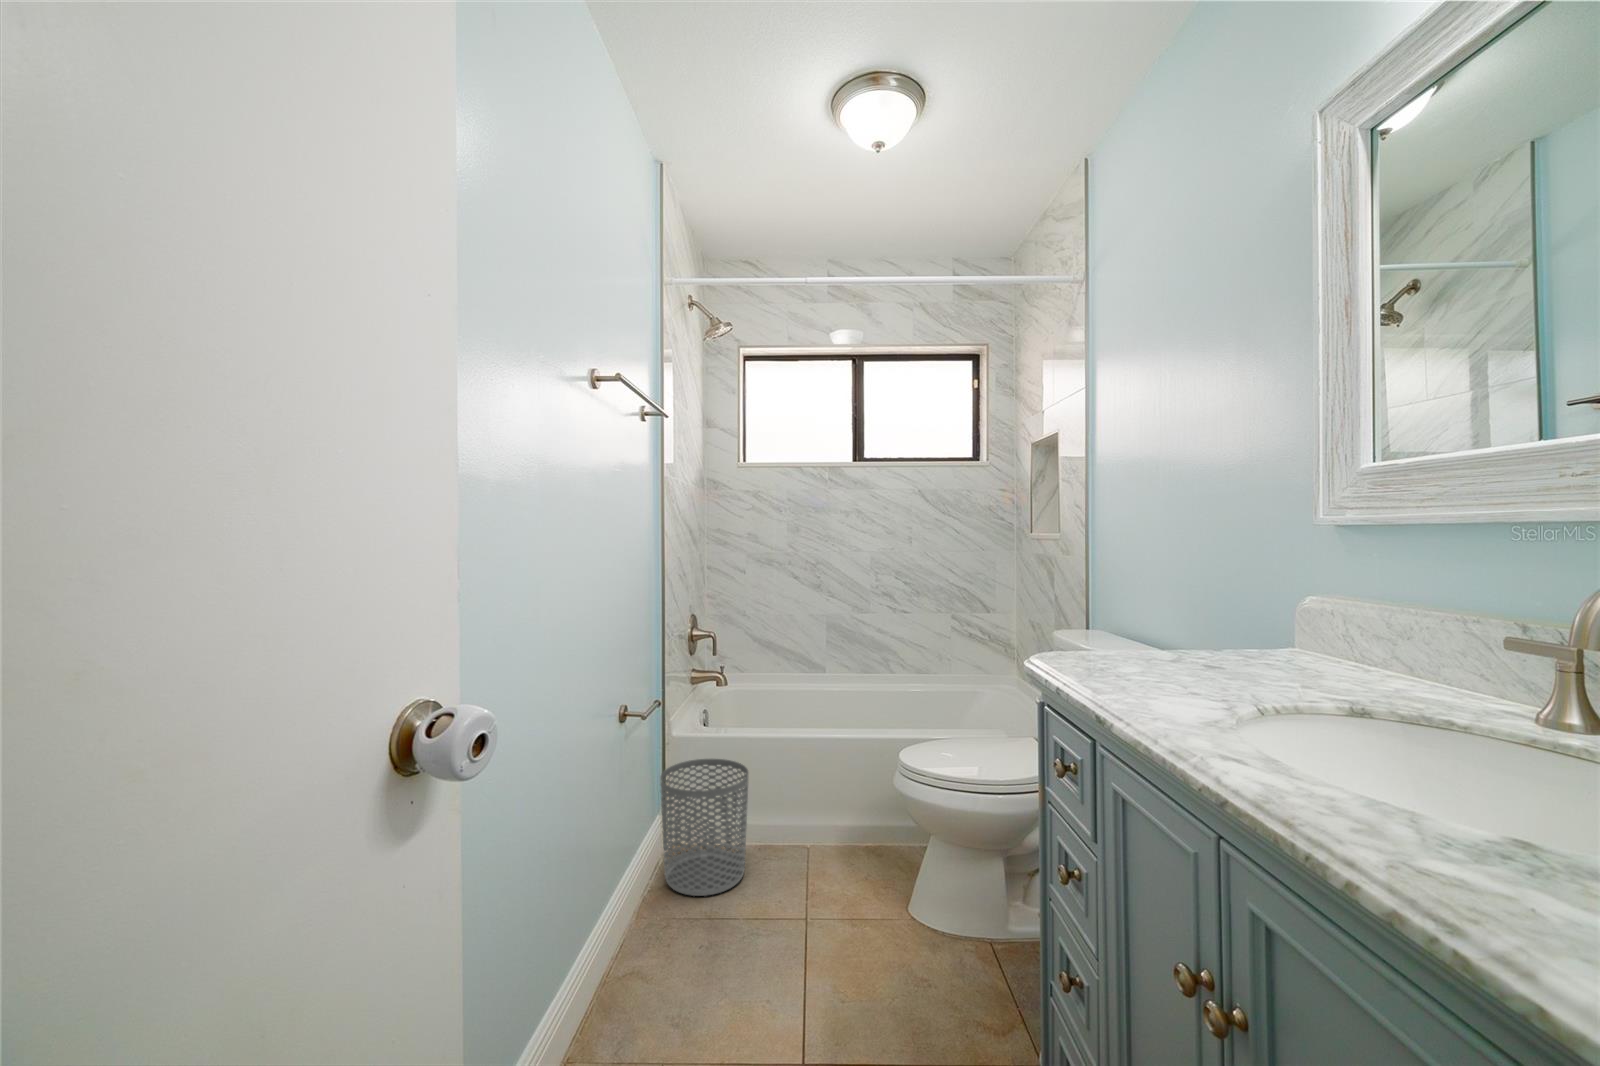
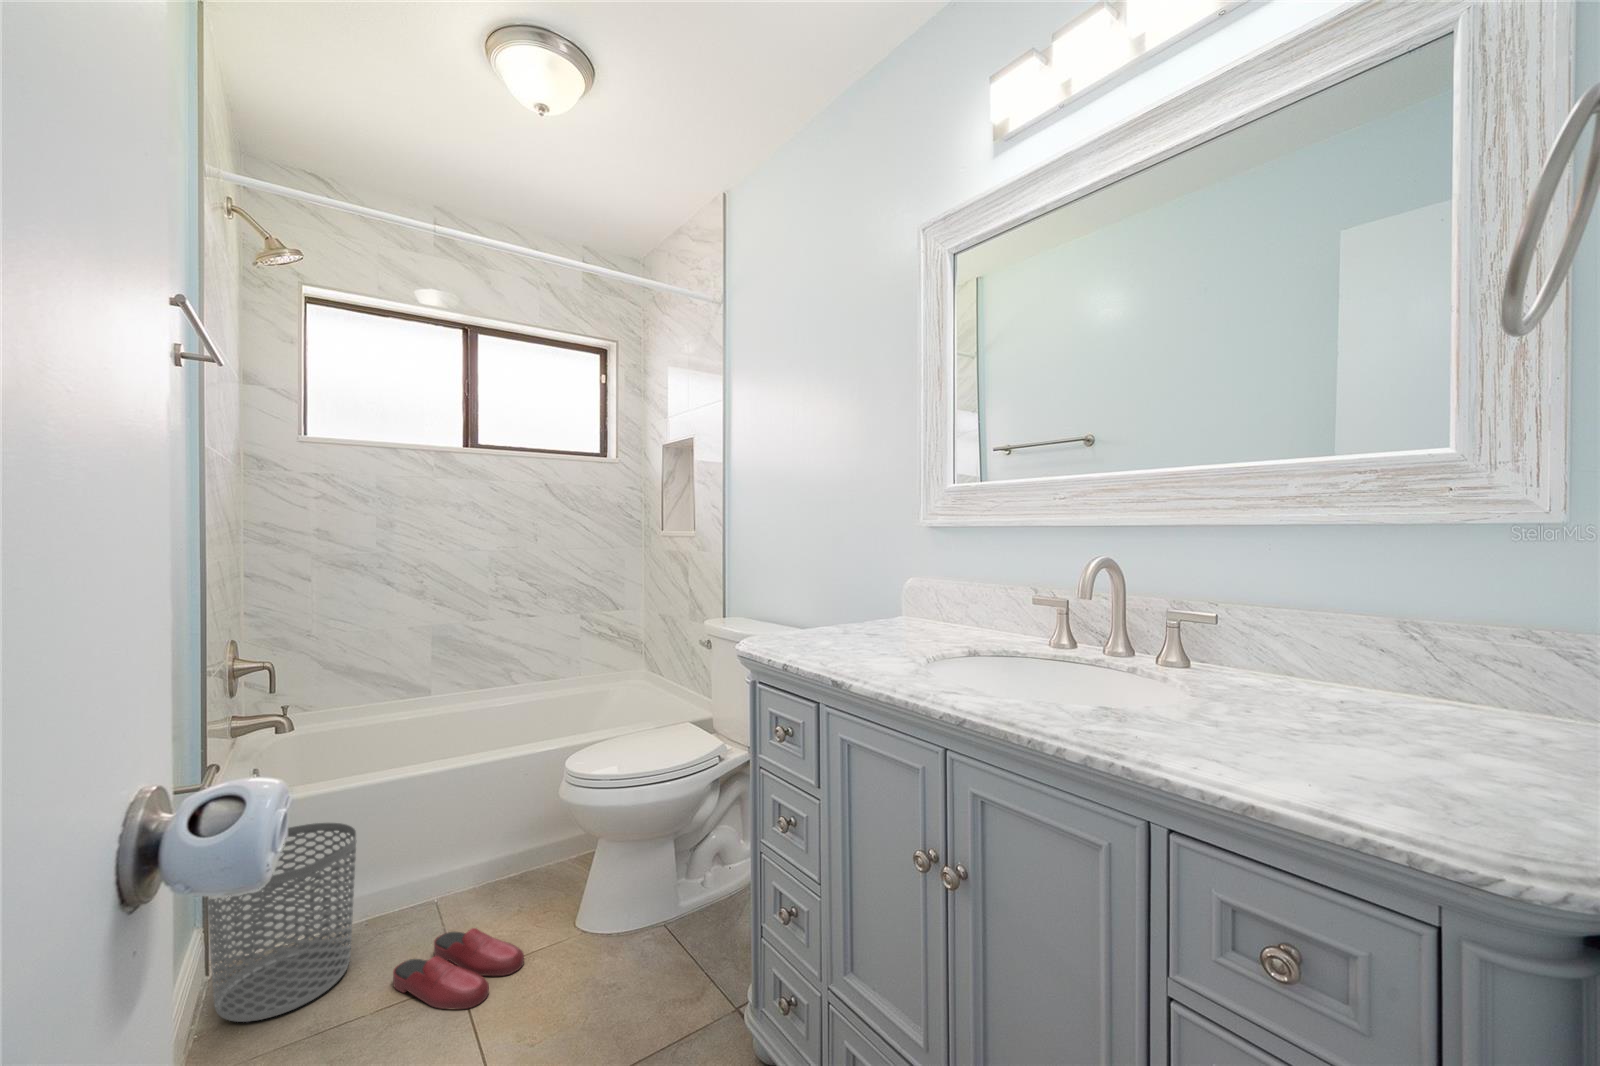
slippers: none [766,877,861,948] -> present [393,928,524,1010]

